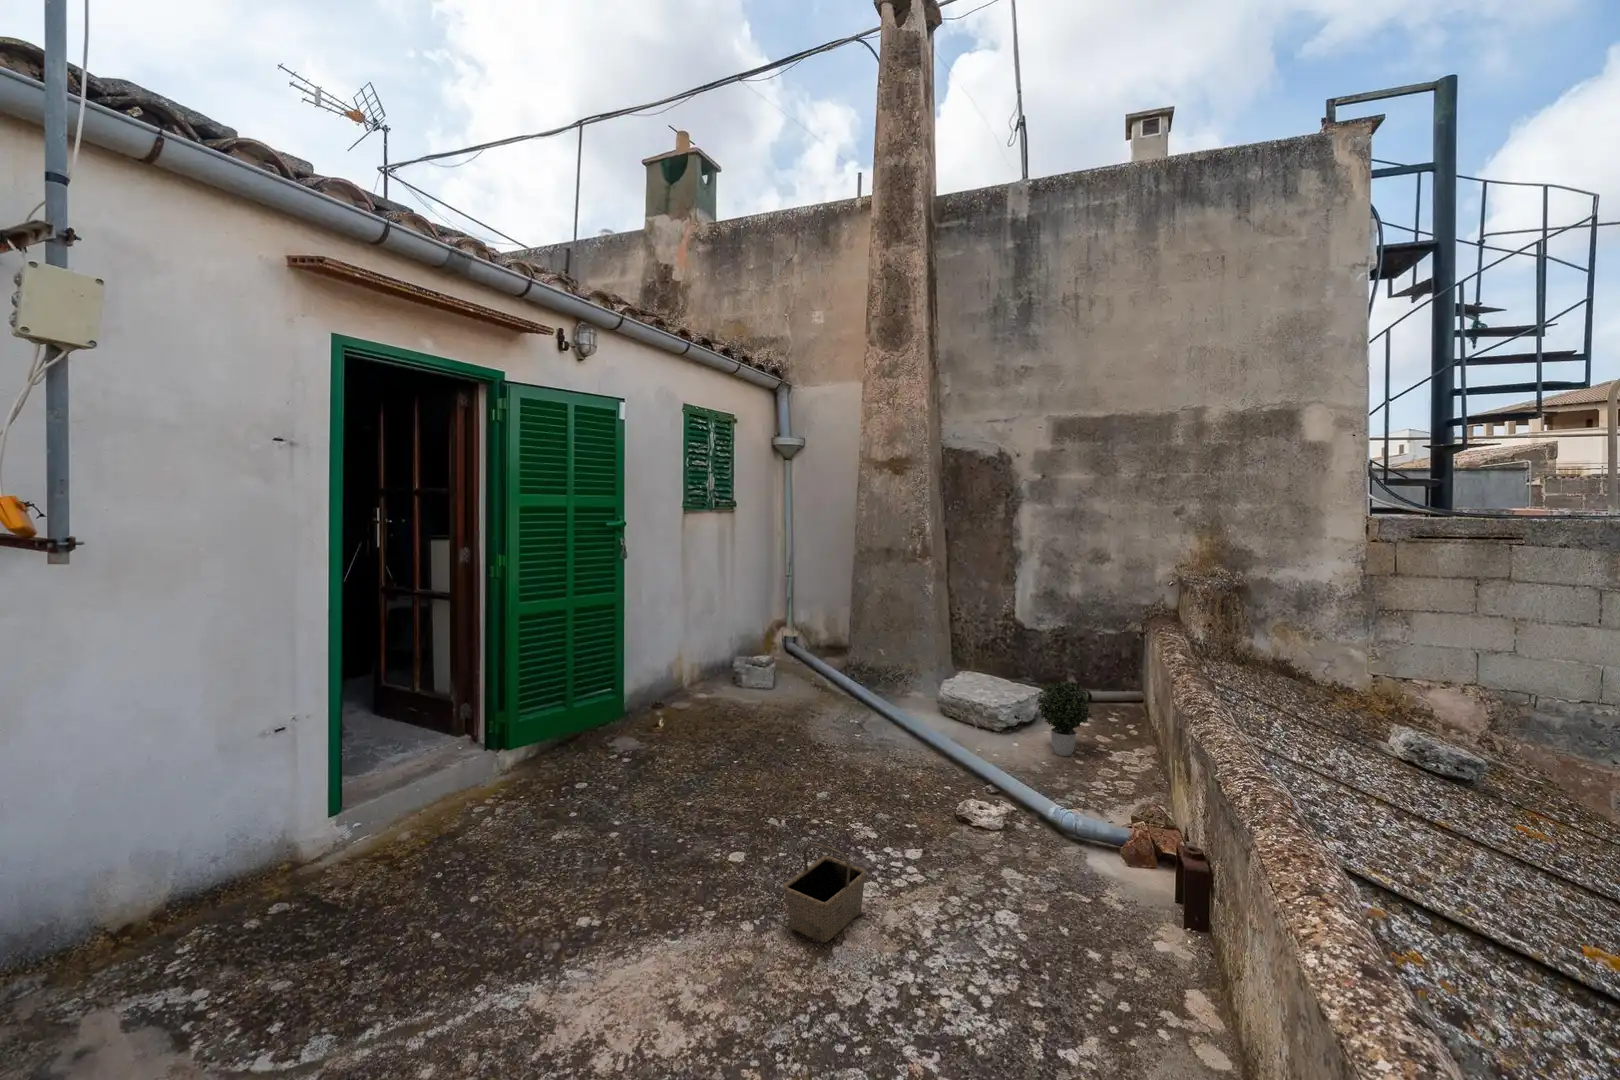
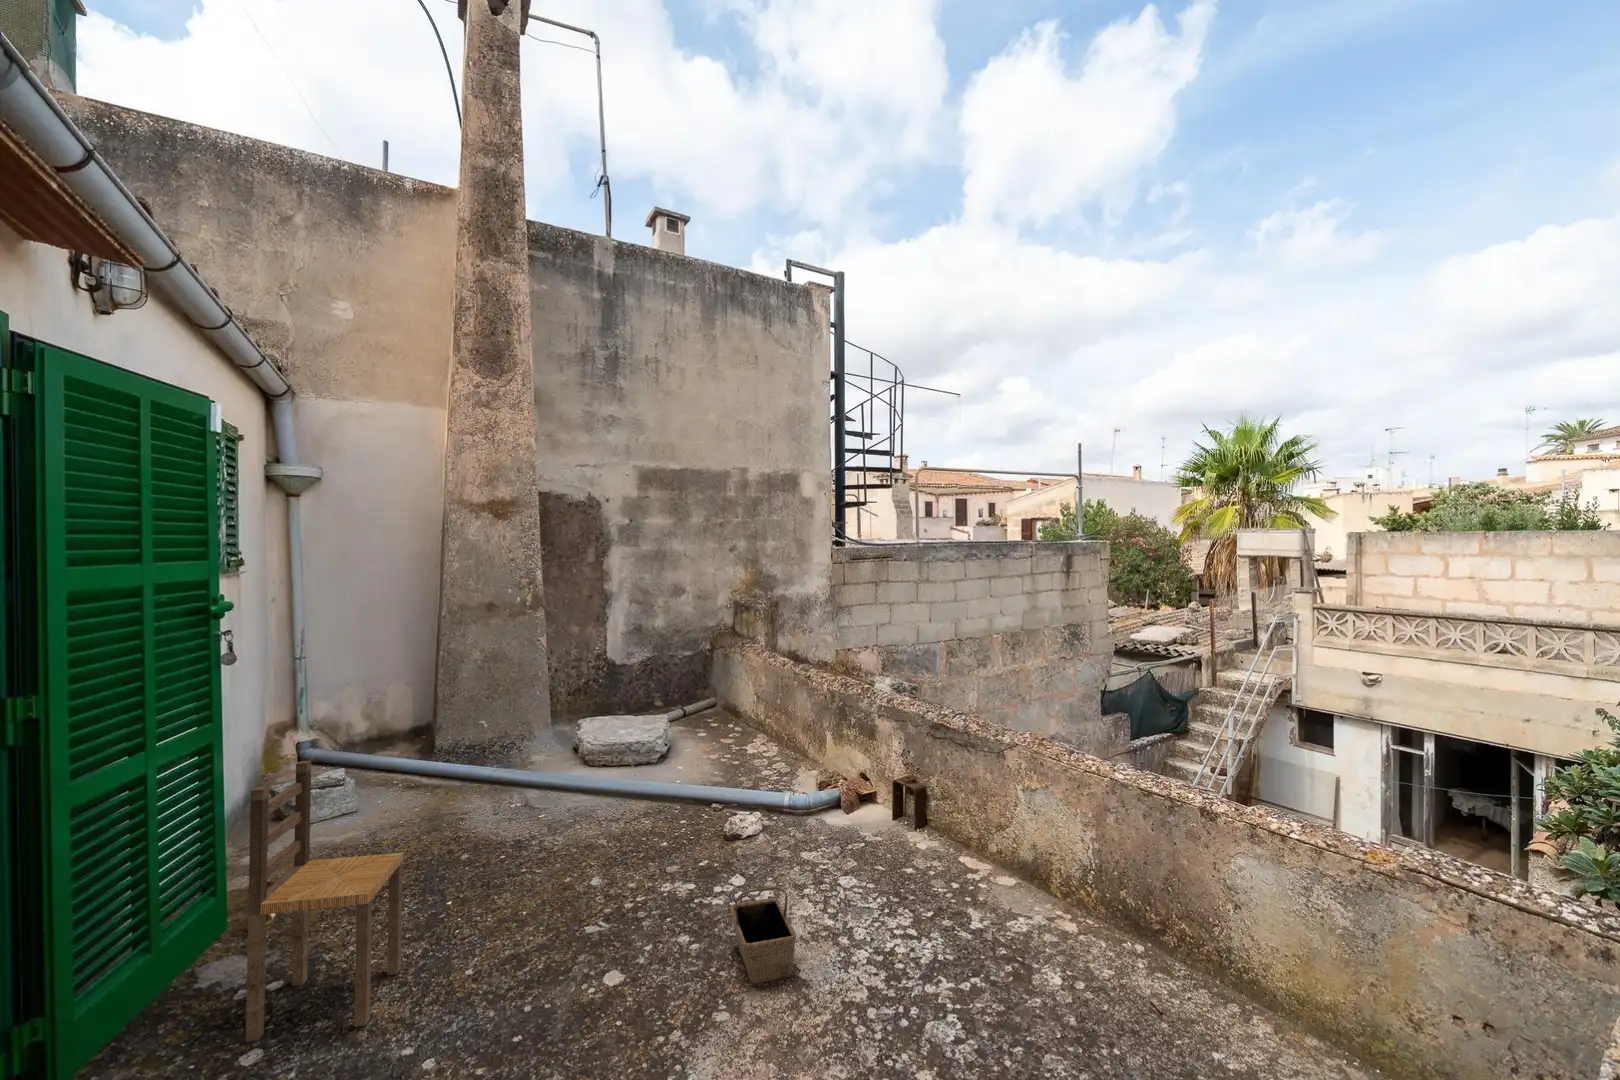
chair: none [564,640,652,817] -> present [246,760,403,1042]
potted plant: present [1037,681,1092,756] -> none [700,699,746,765]

